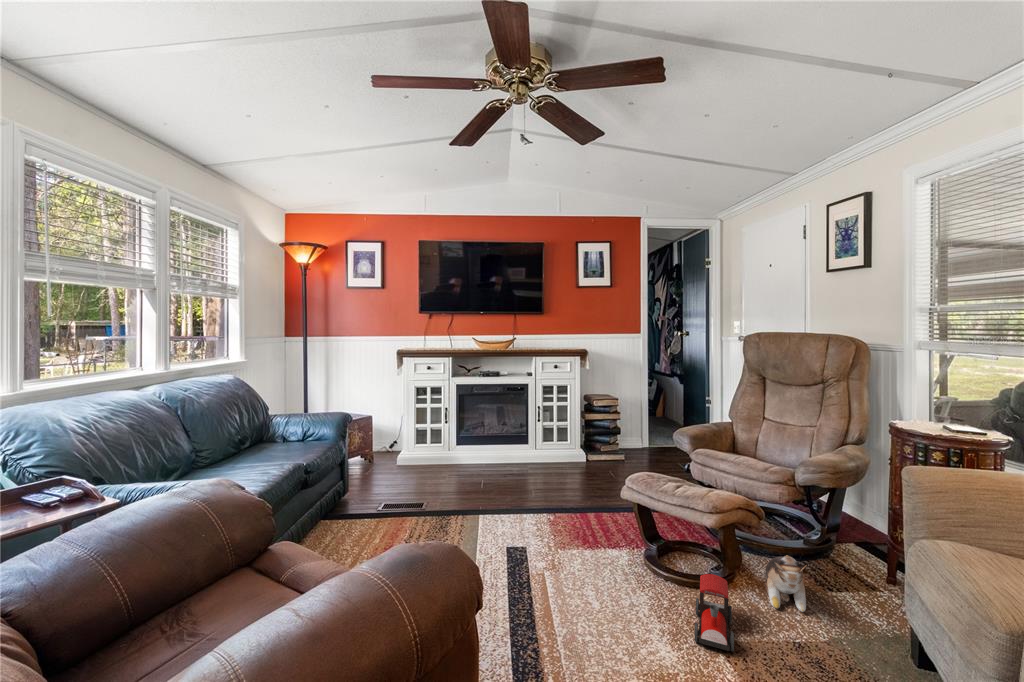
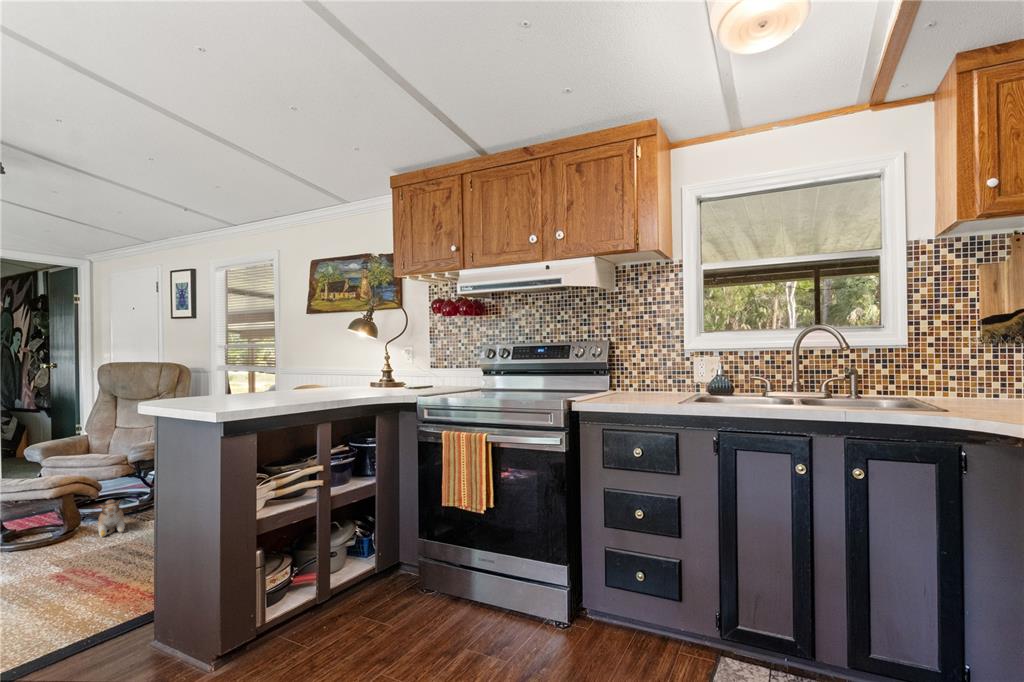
toy train: present [694,574,734,651] -> none [31,527,66,568]

